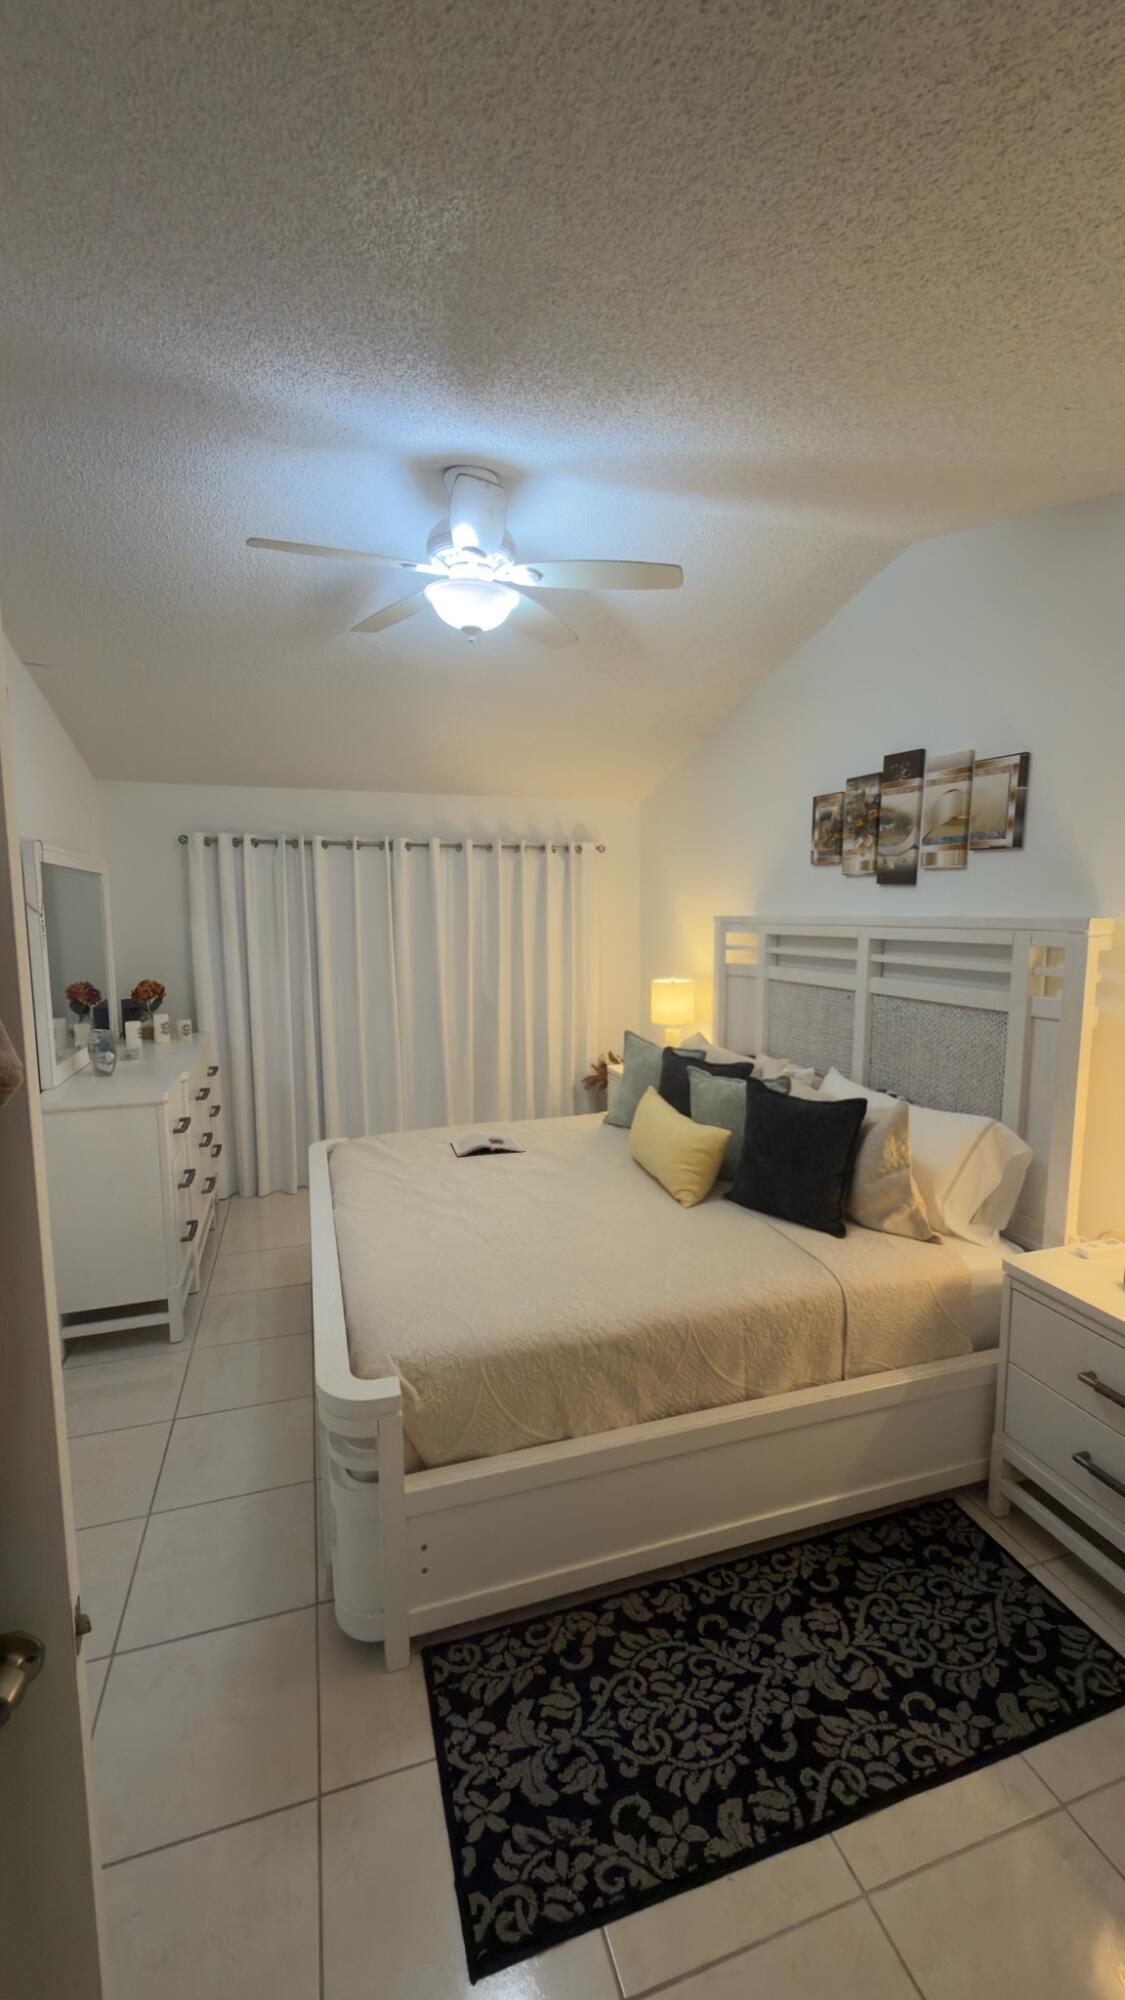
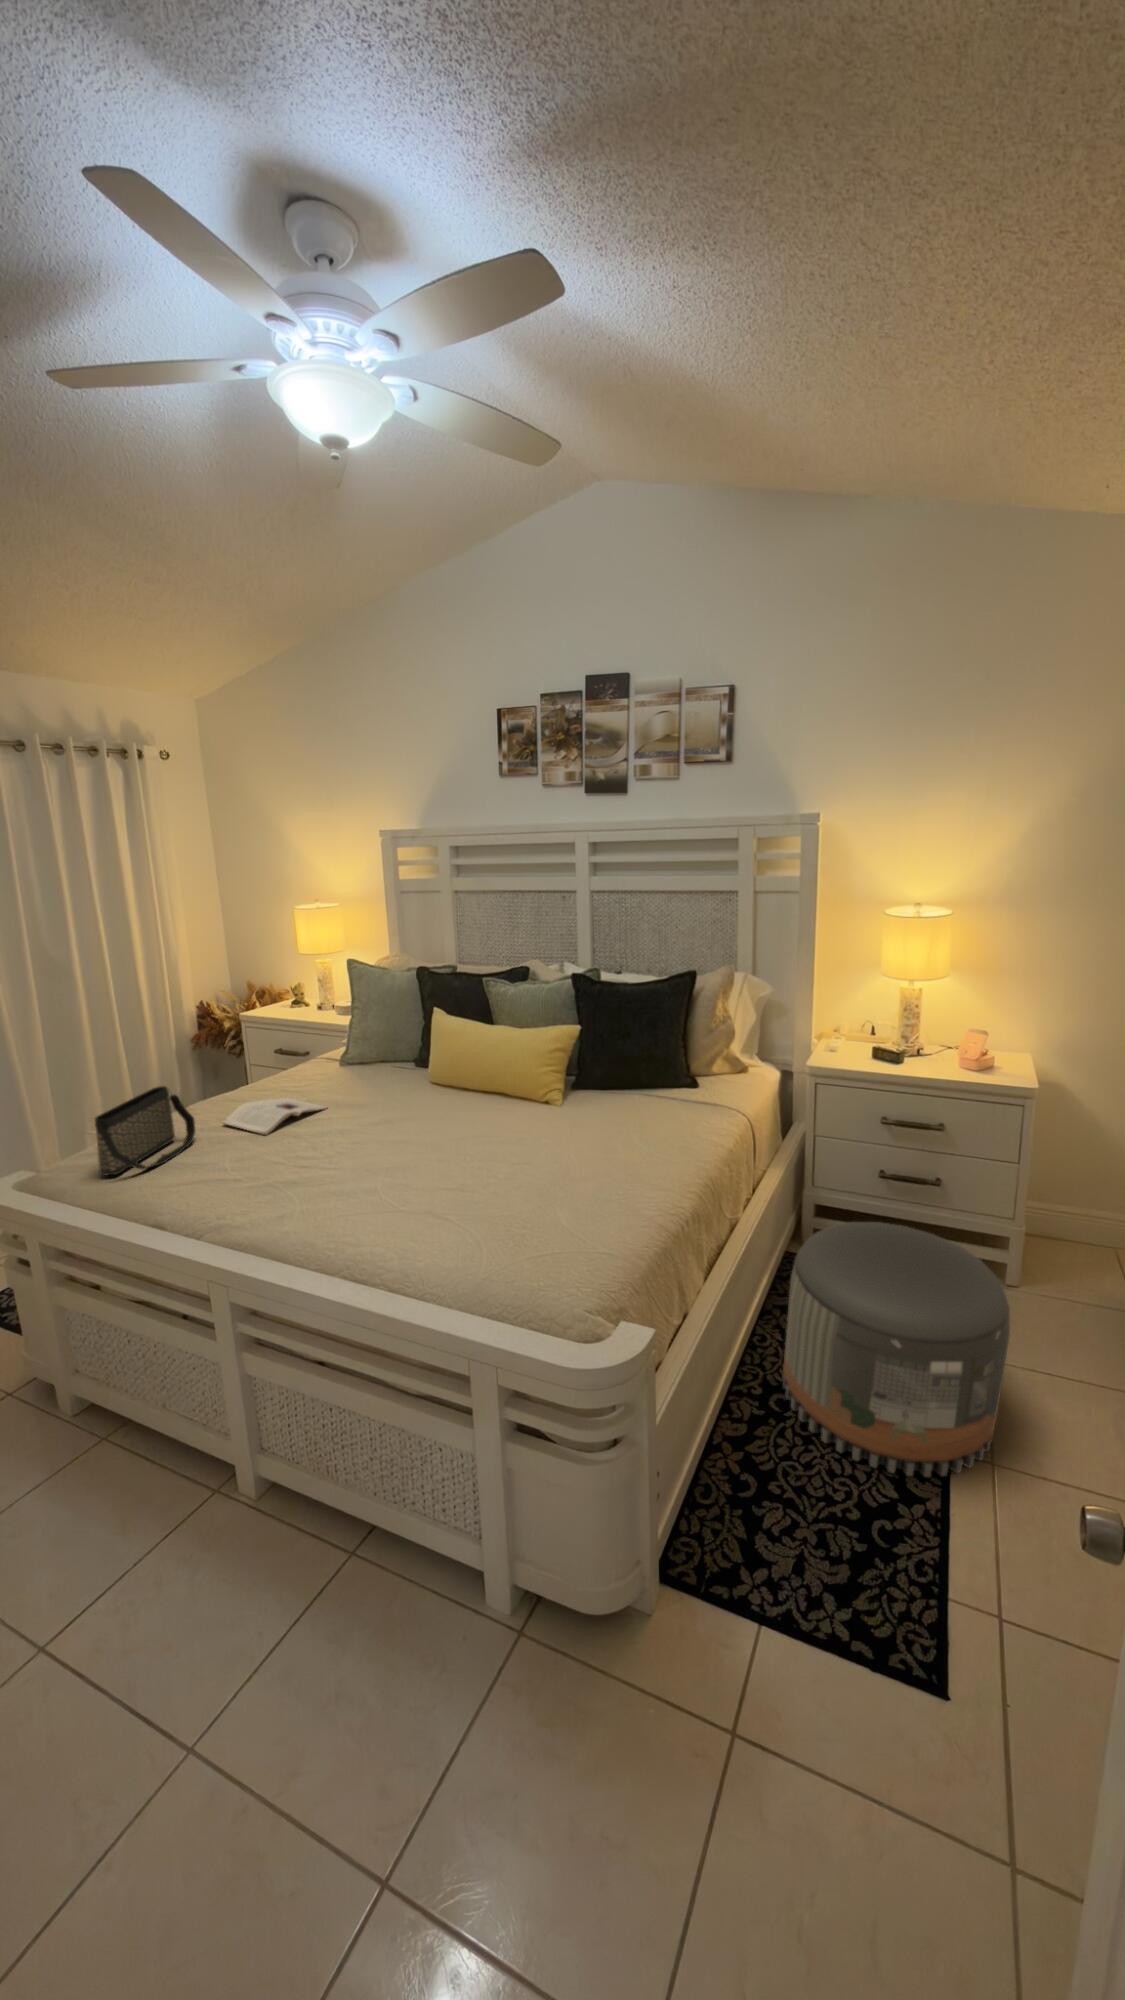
handbag: none [344,1101,425,1155] -> present [95,1086,195,1175]
pouf: none [697,1449,999,1881] -> present [782,1222,1010,1477]

